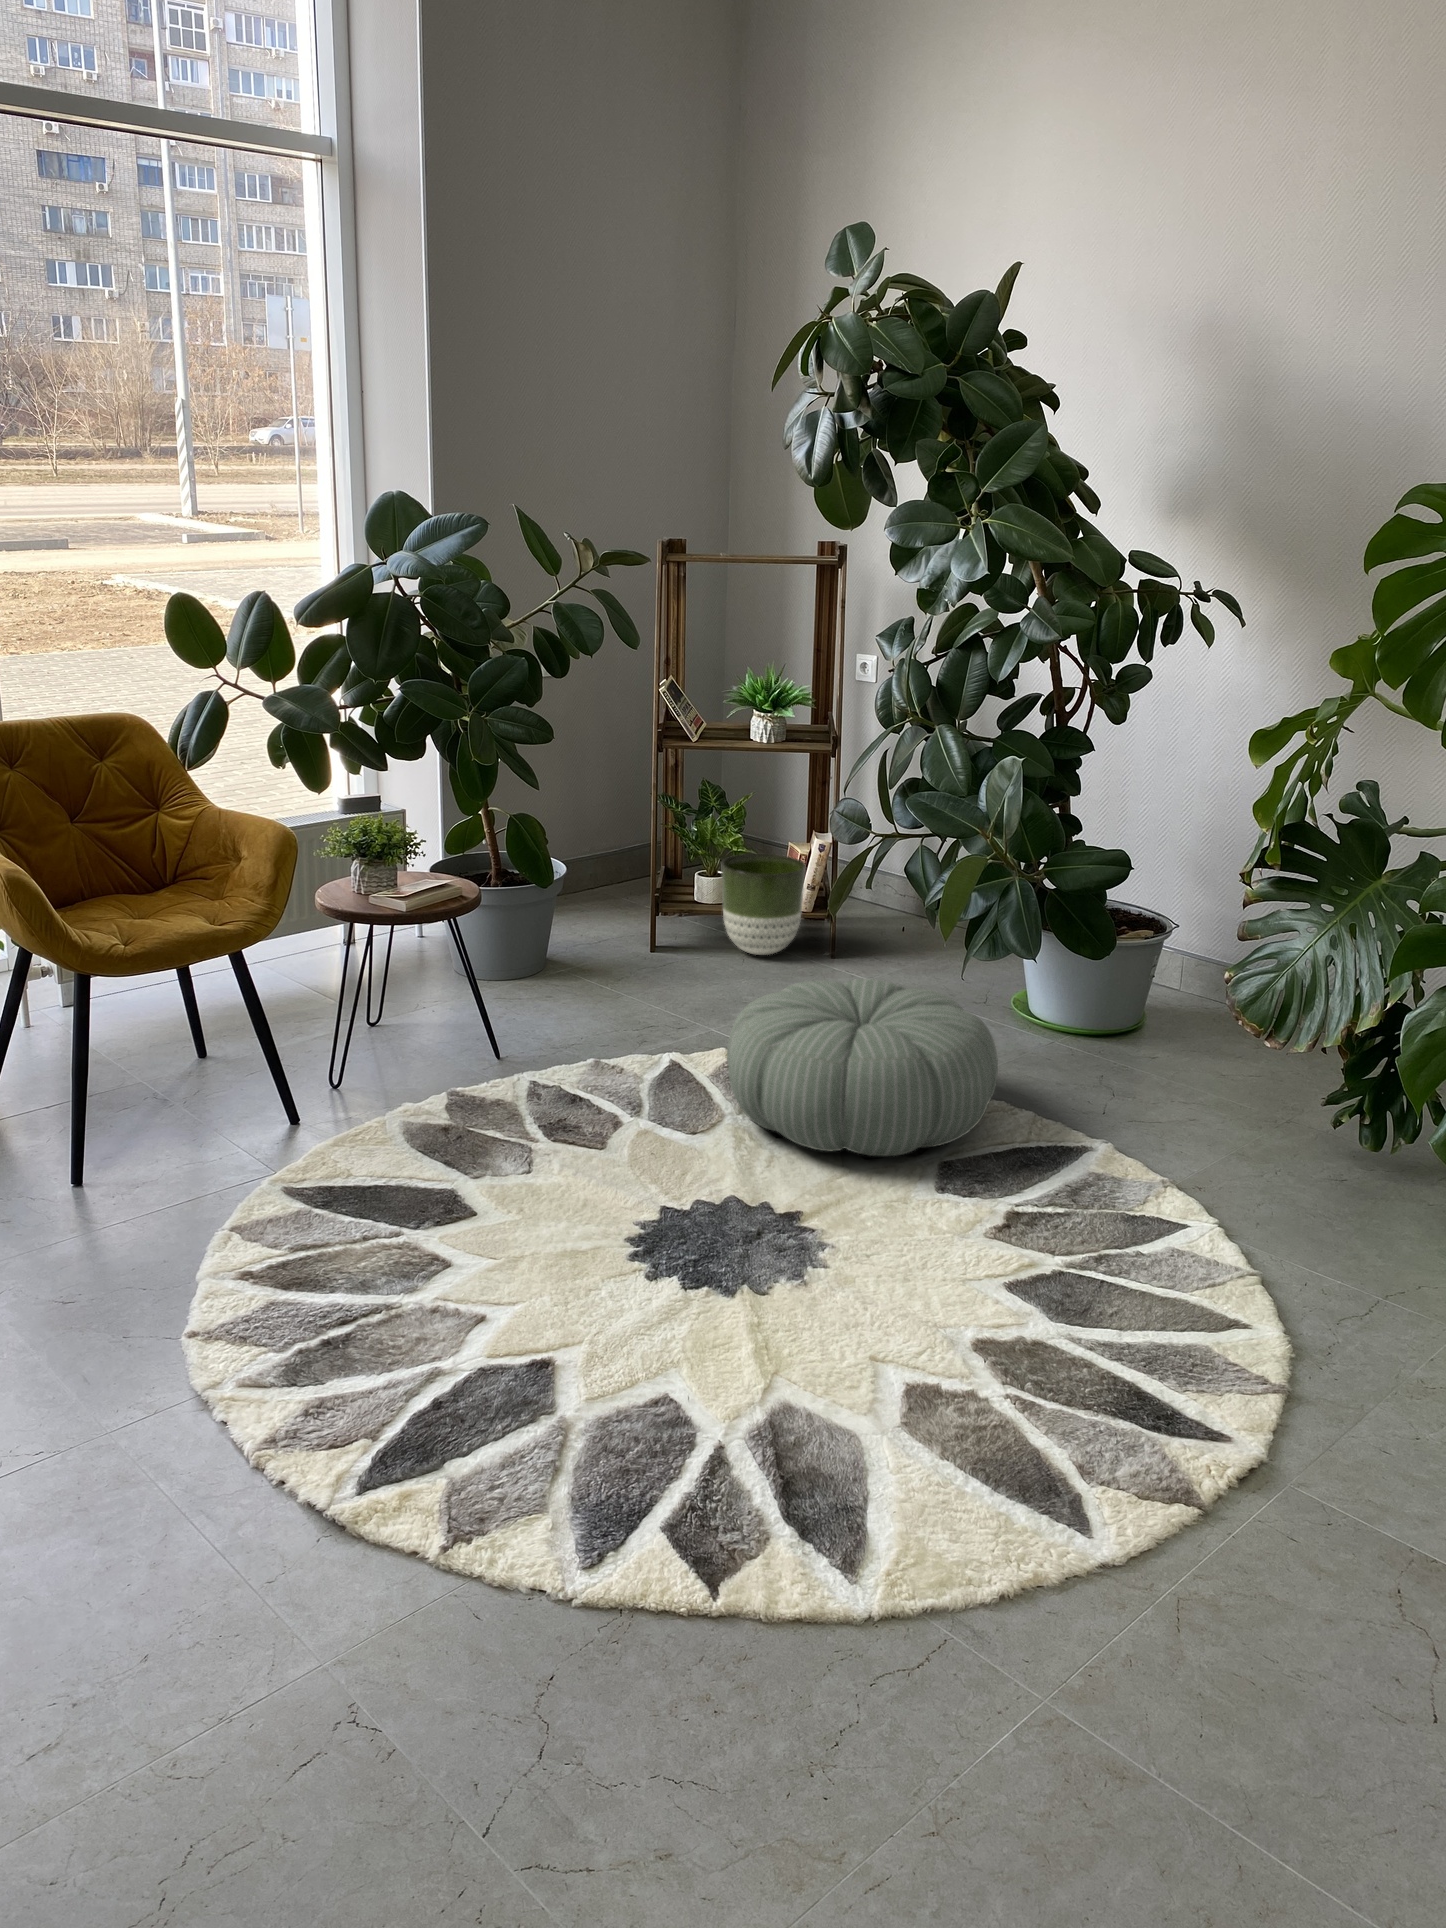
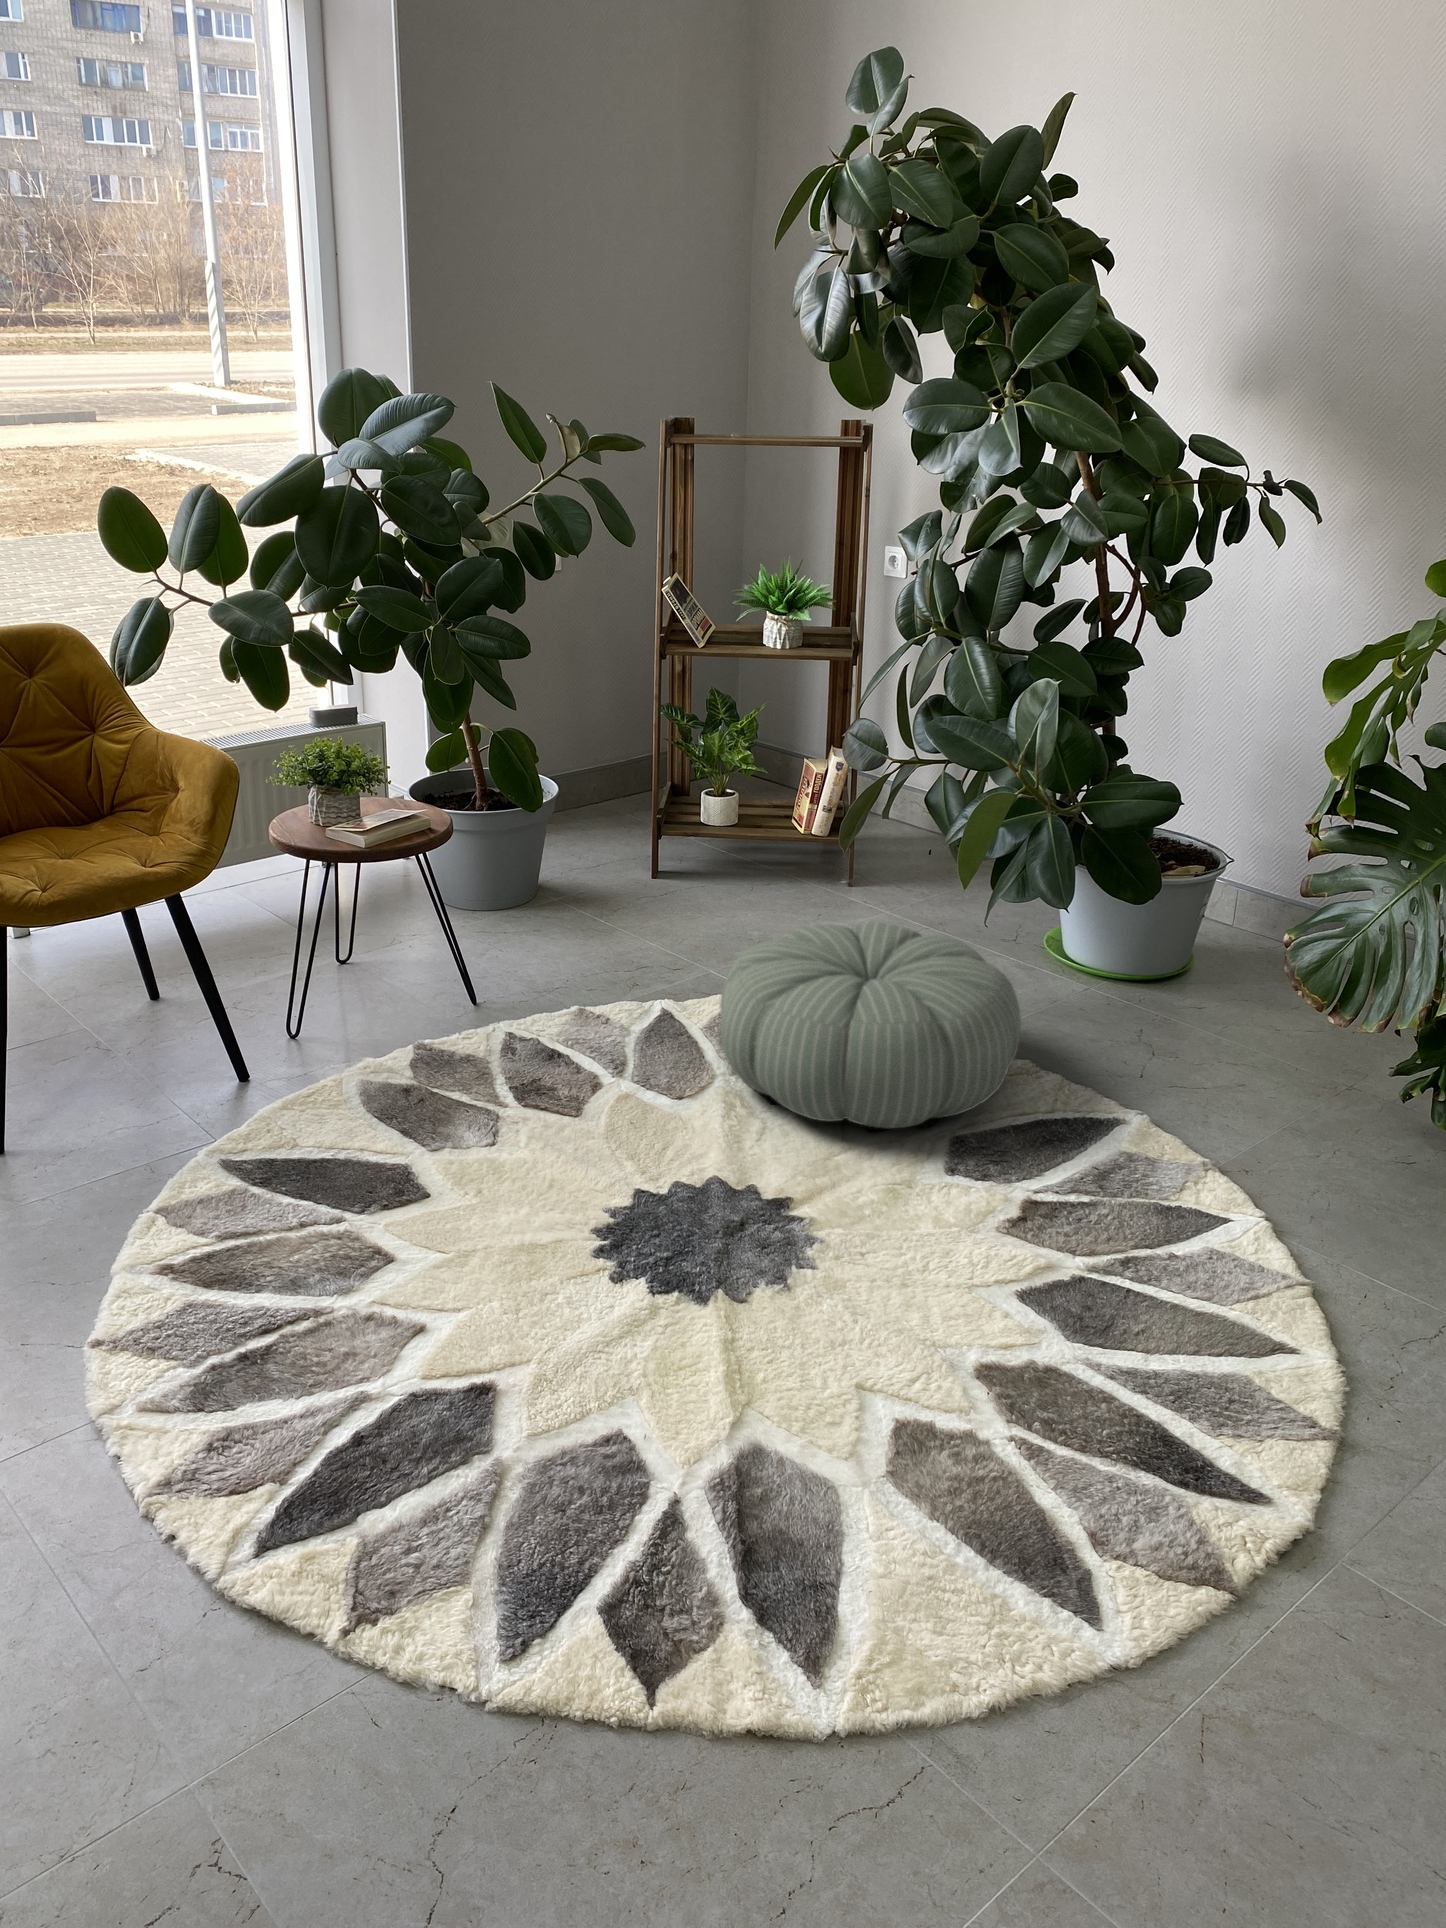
planter: present [722,854,806,955] -> none [730,771,821,882]

